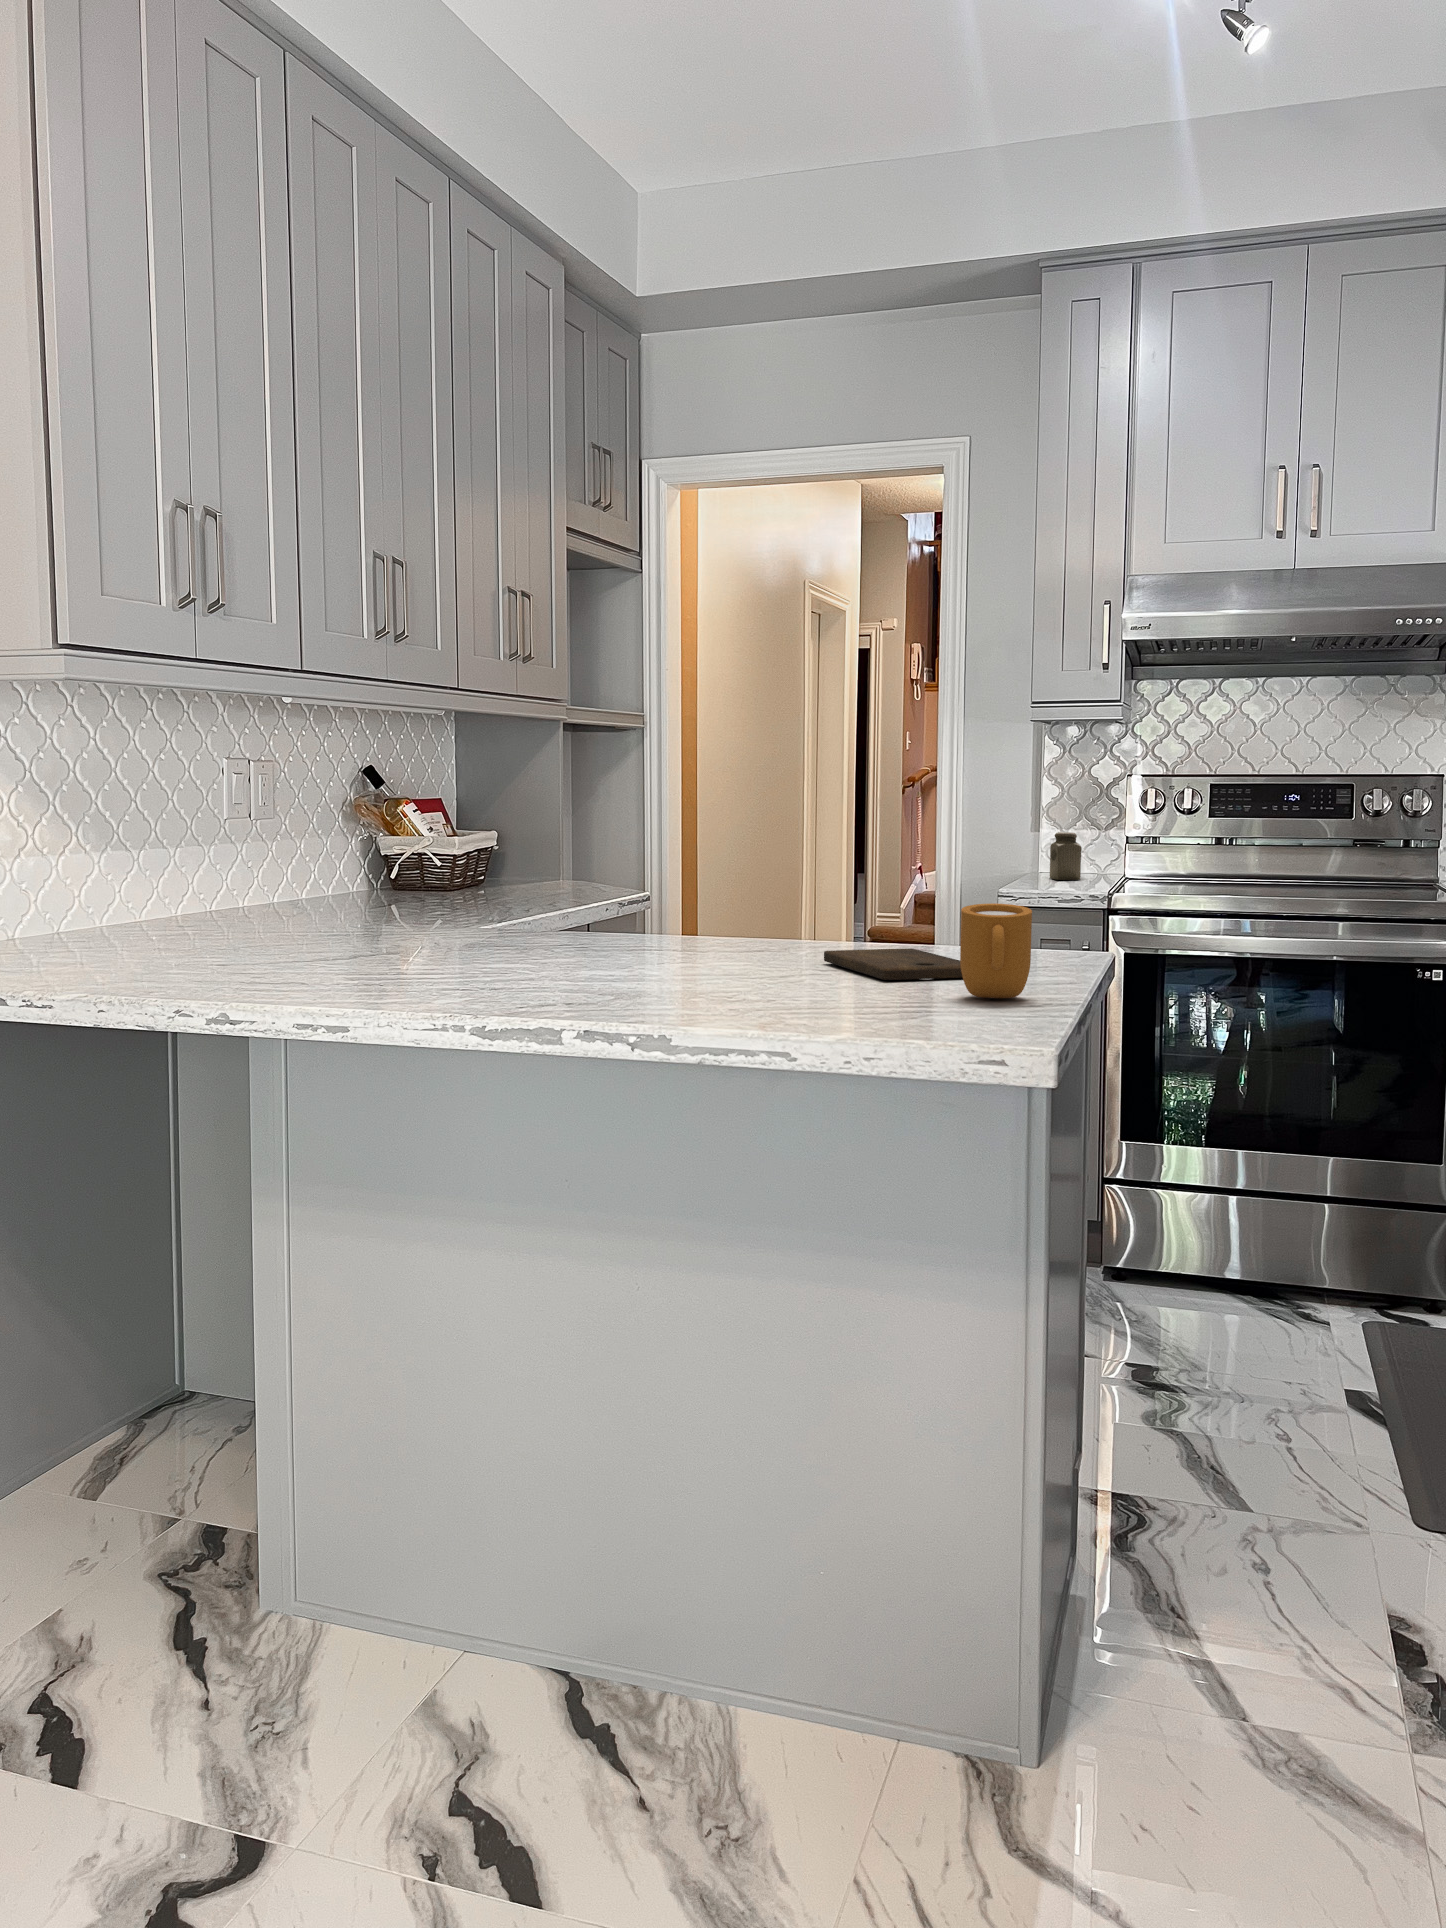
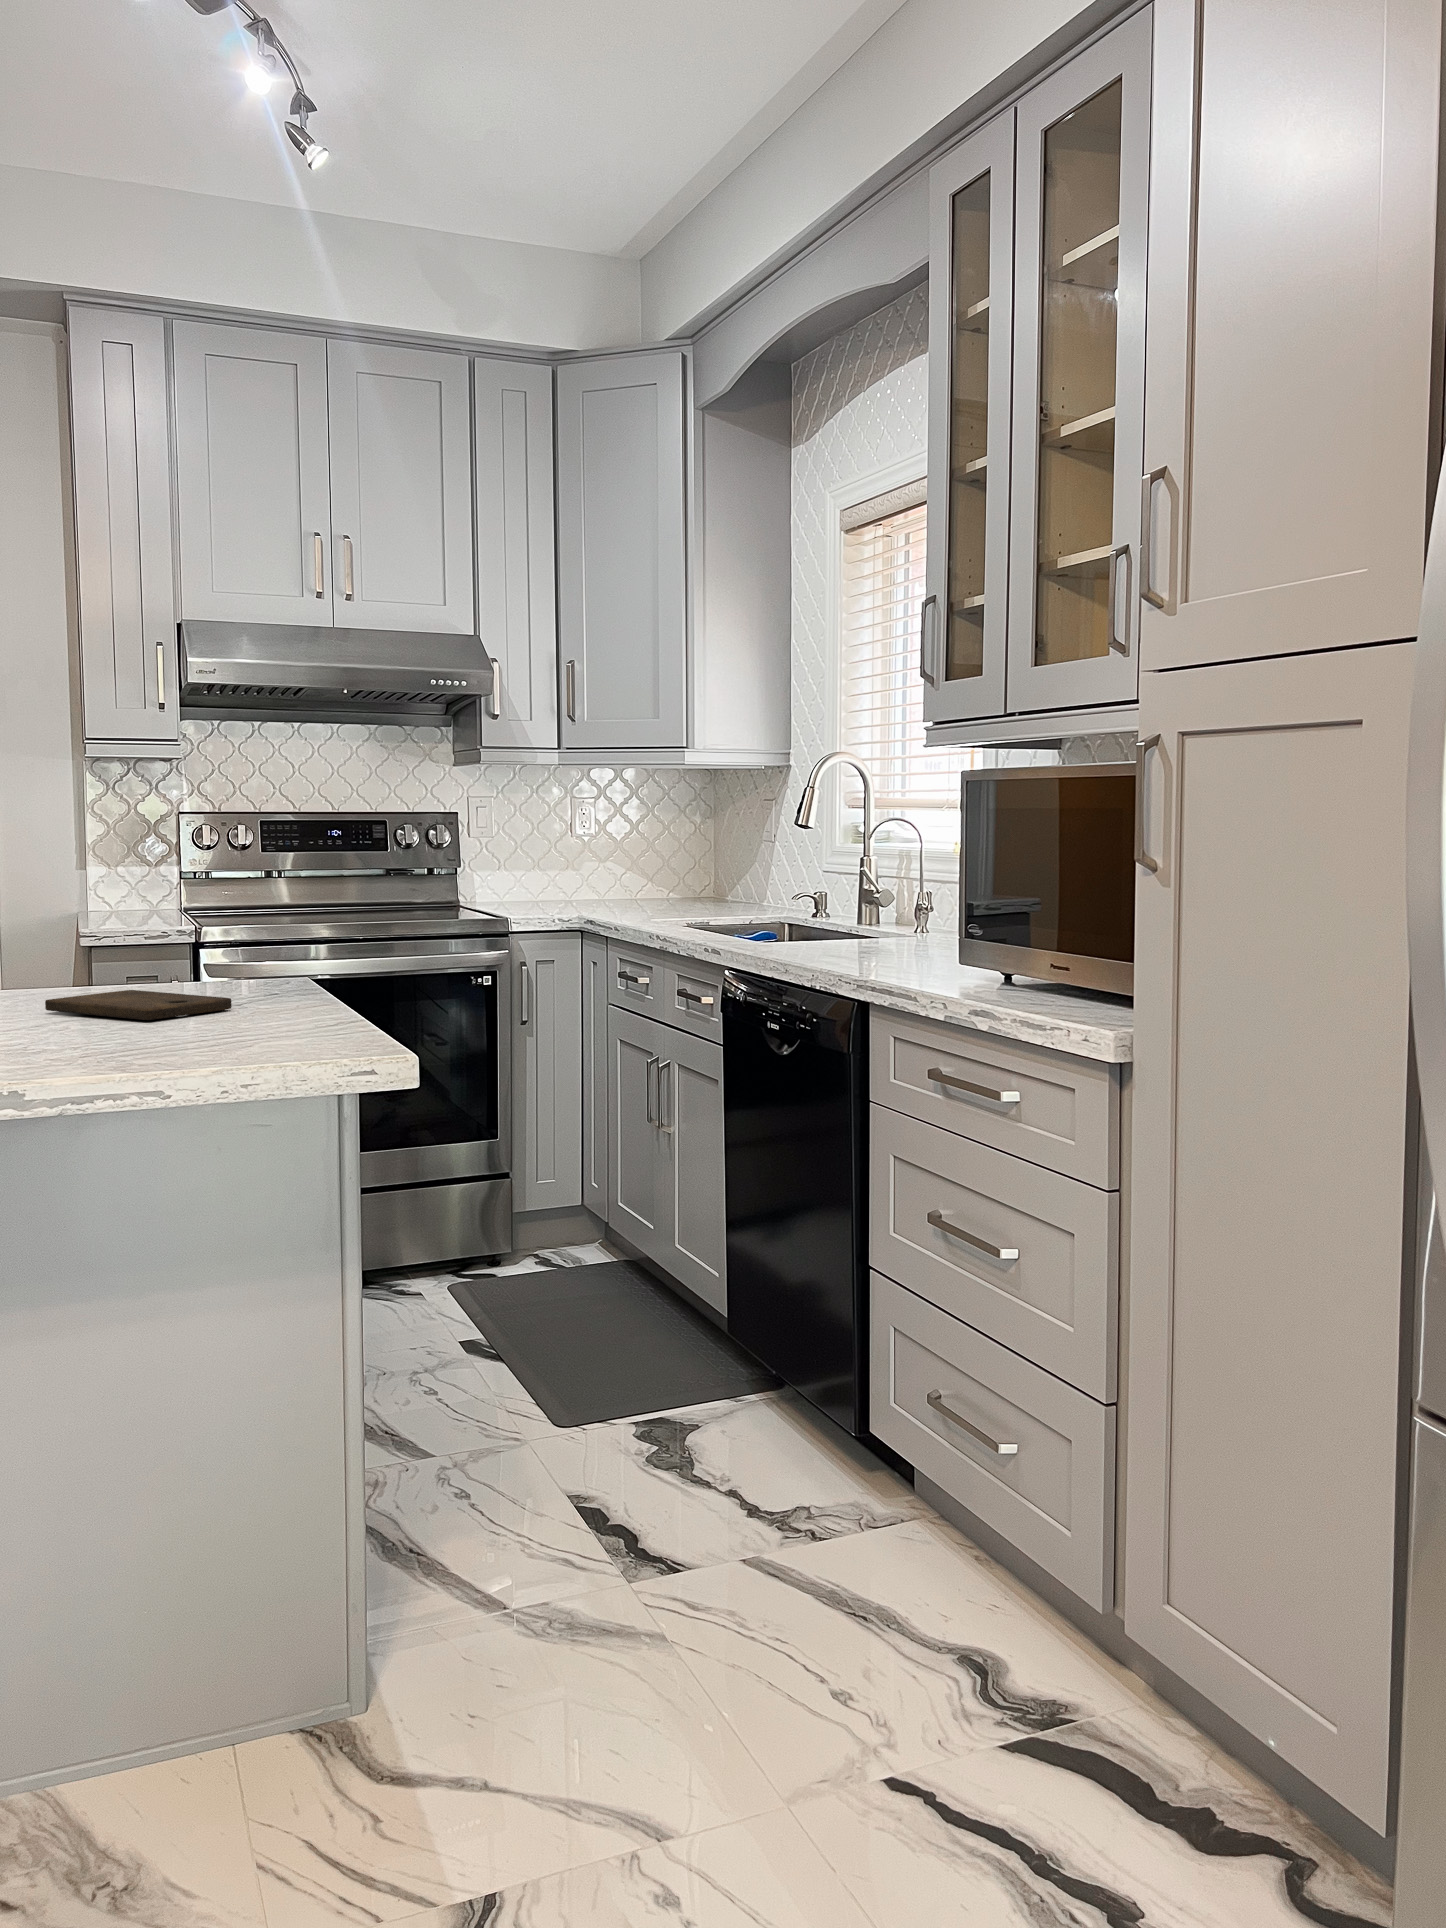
salt shaker: present [1050,832,1081,880] -> none [100,870,136,918]
mug: present [960,904,1032,998] -> none [247,937,314,1024]

